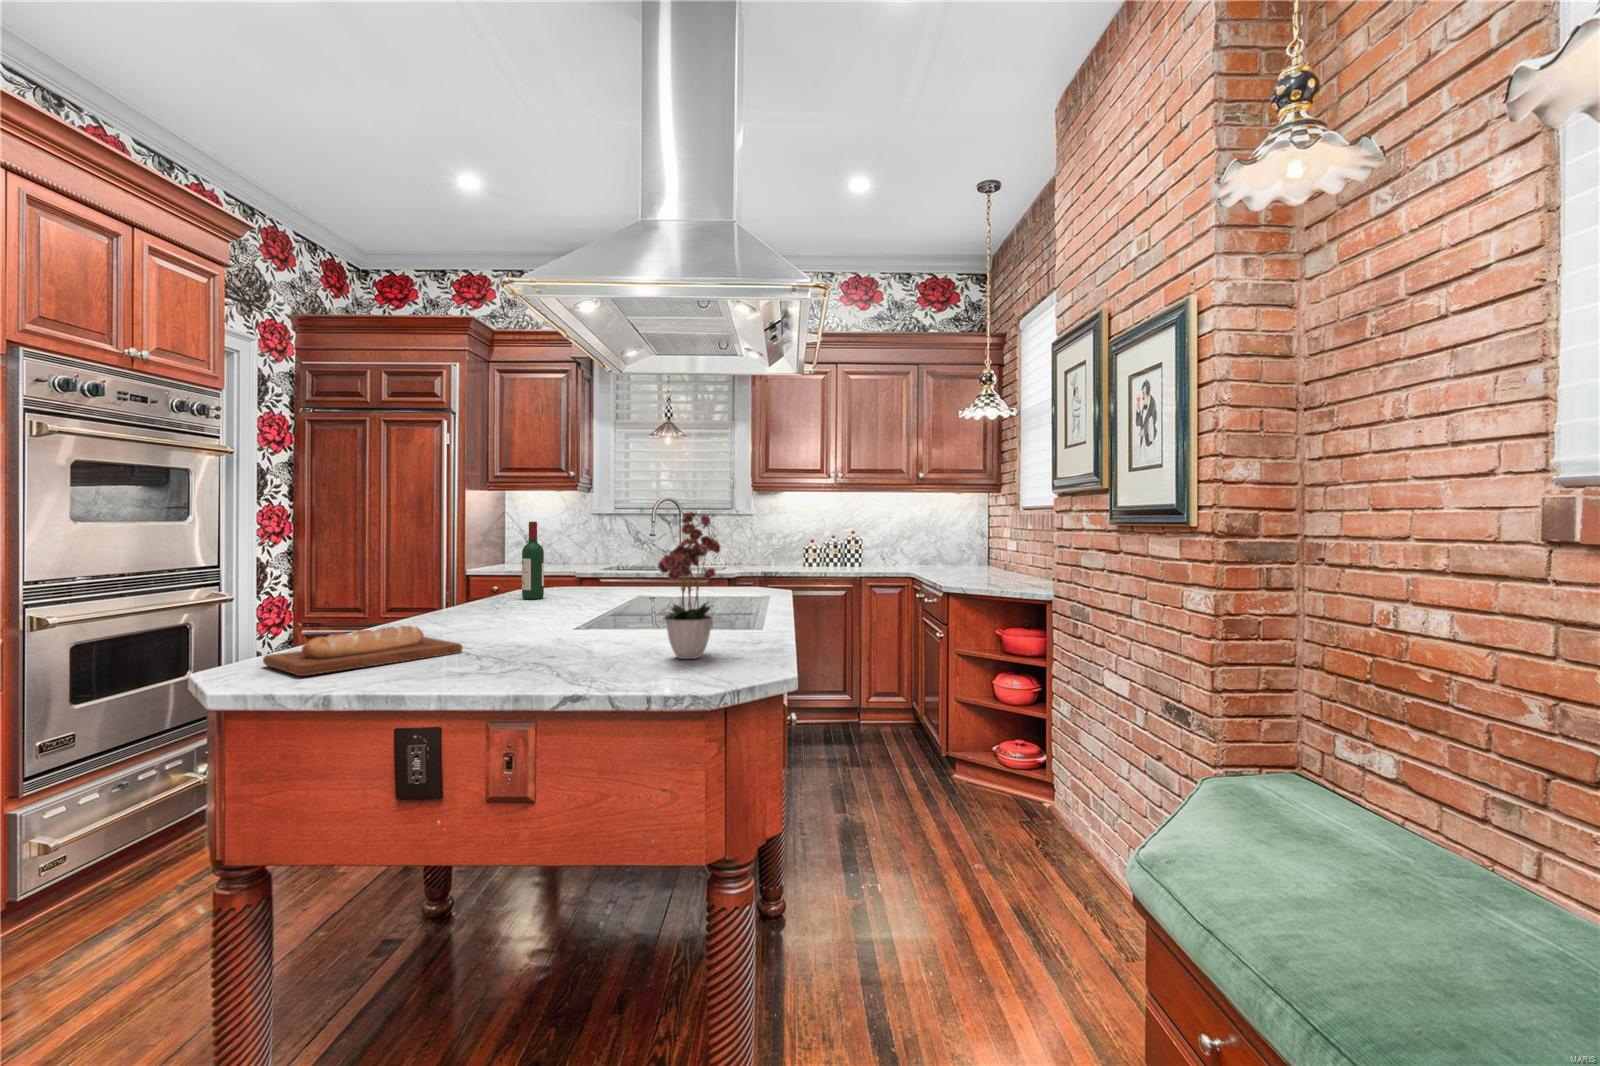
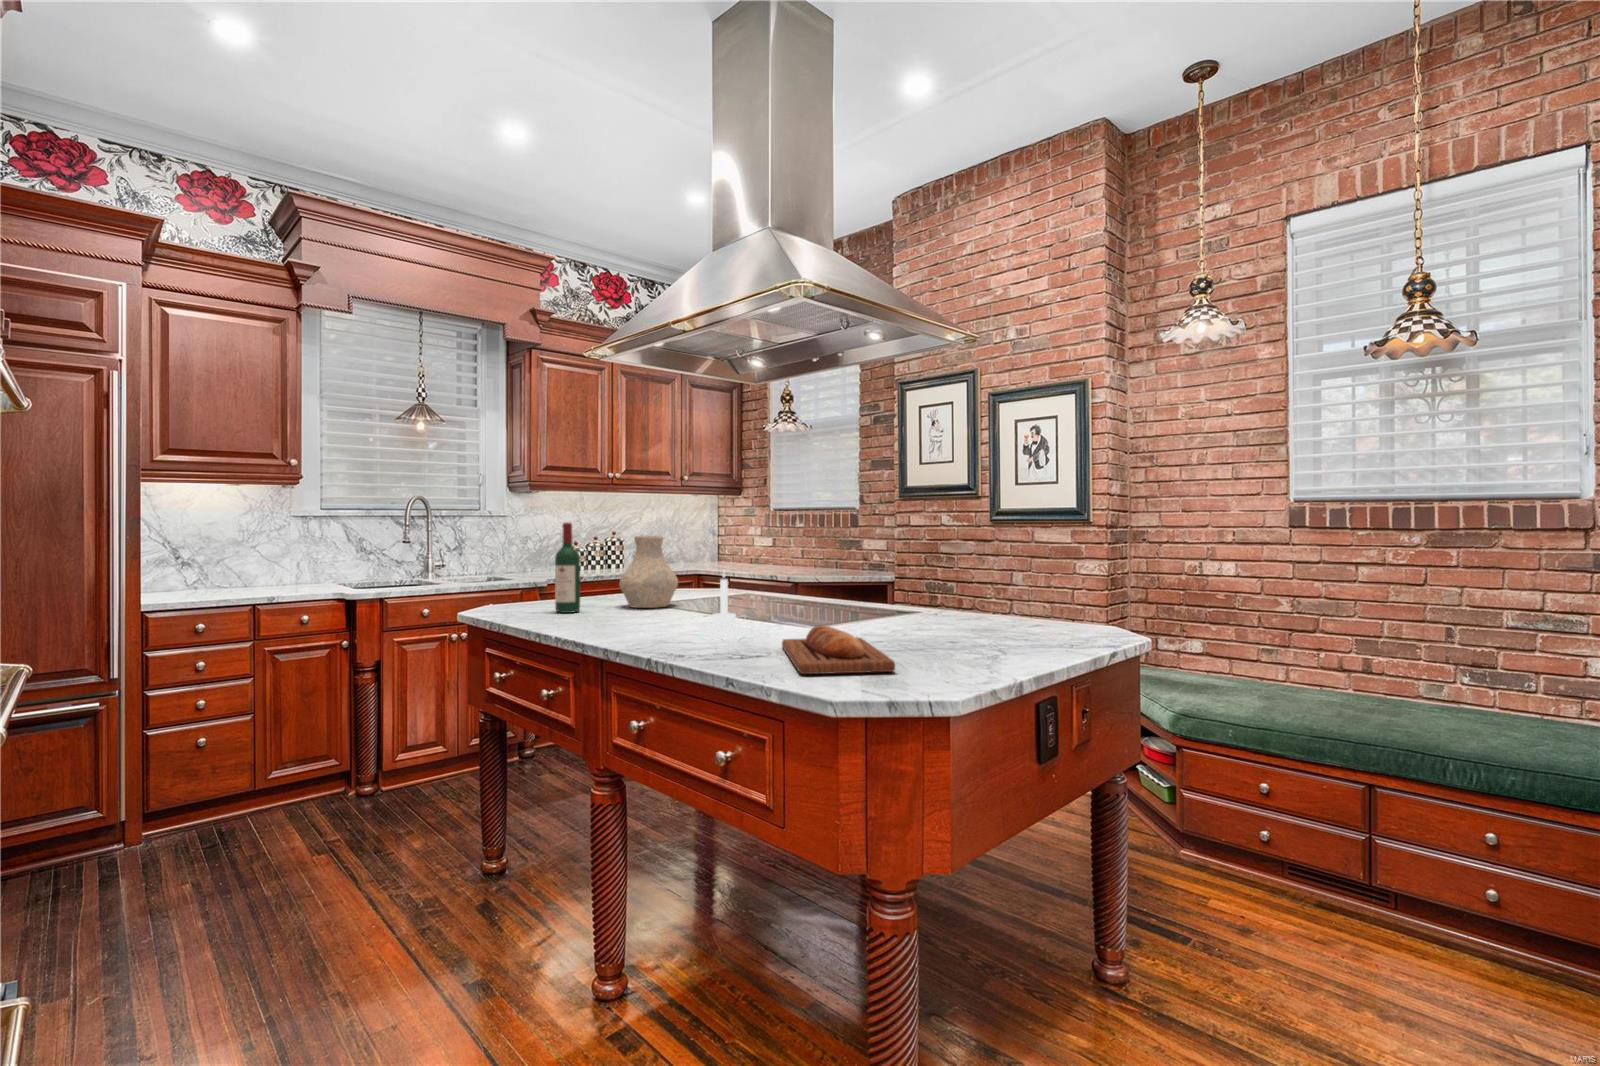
flower arrangement: present [658,512,721,659] -> none [972,507,1042,627]
vase: none [573,535,629,602] -> present [620,536,678,608]
candle holder: none [432,567,485,631] -> present [698,572,750,638]

